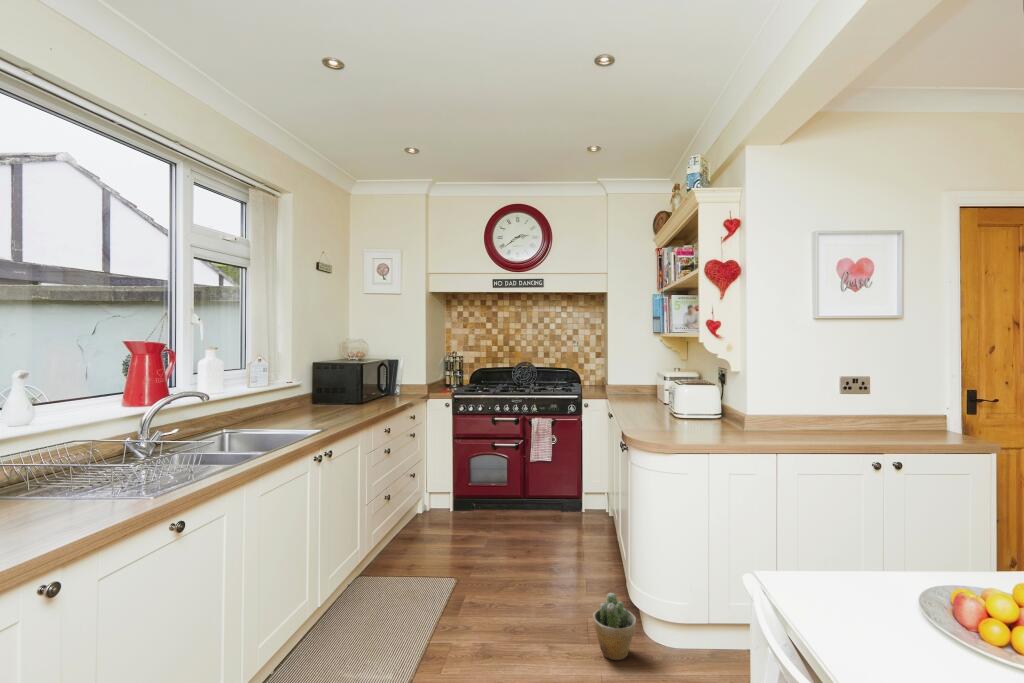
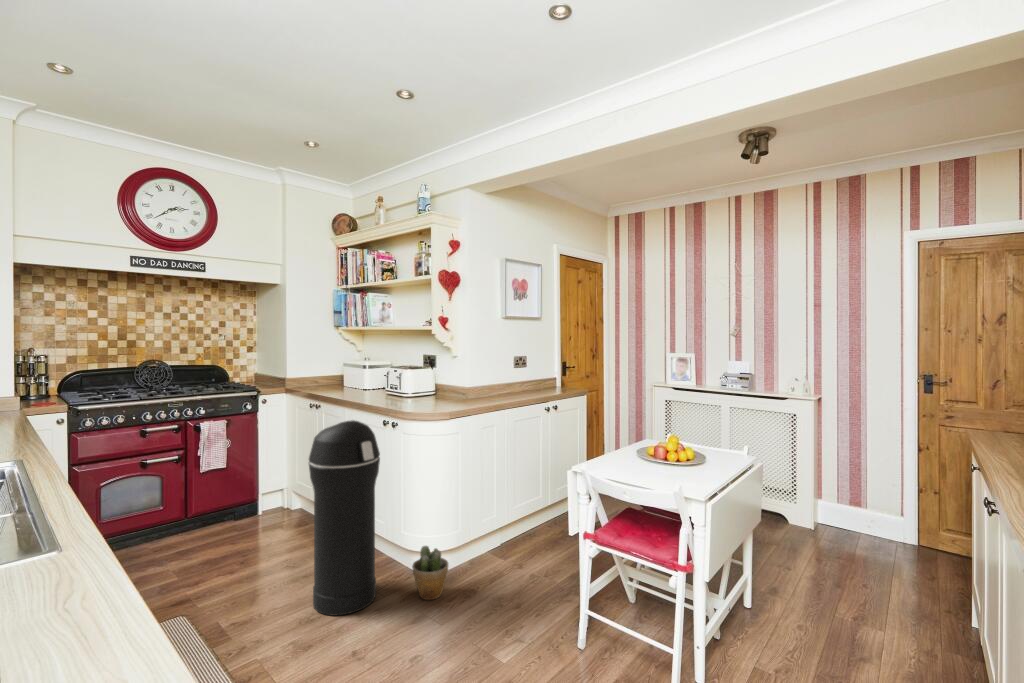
trash can: none [512,434,580,629] -> present [309,420,380,616]

